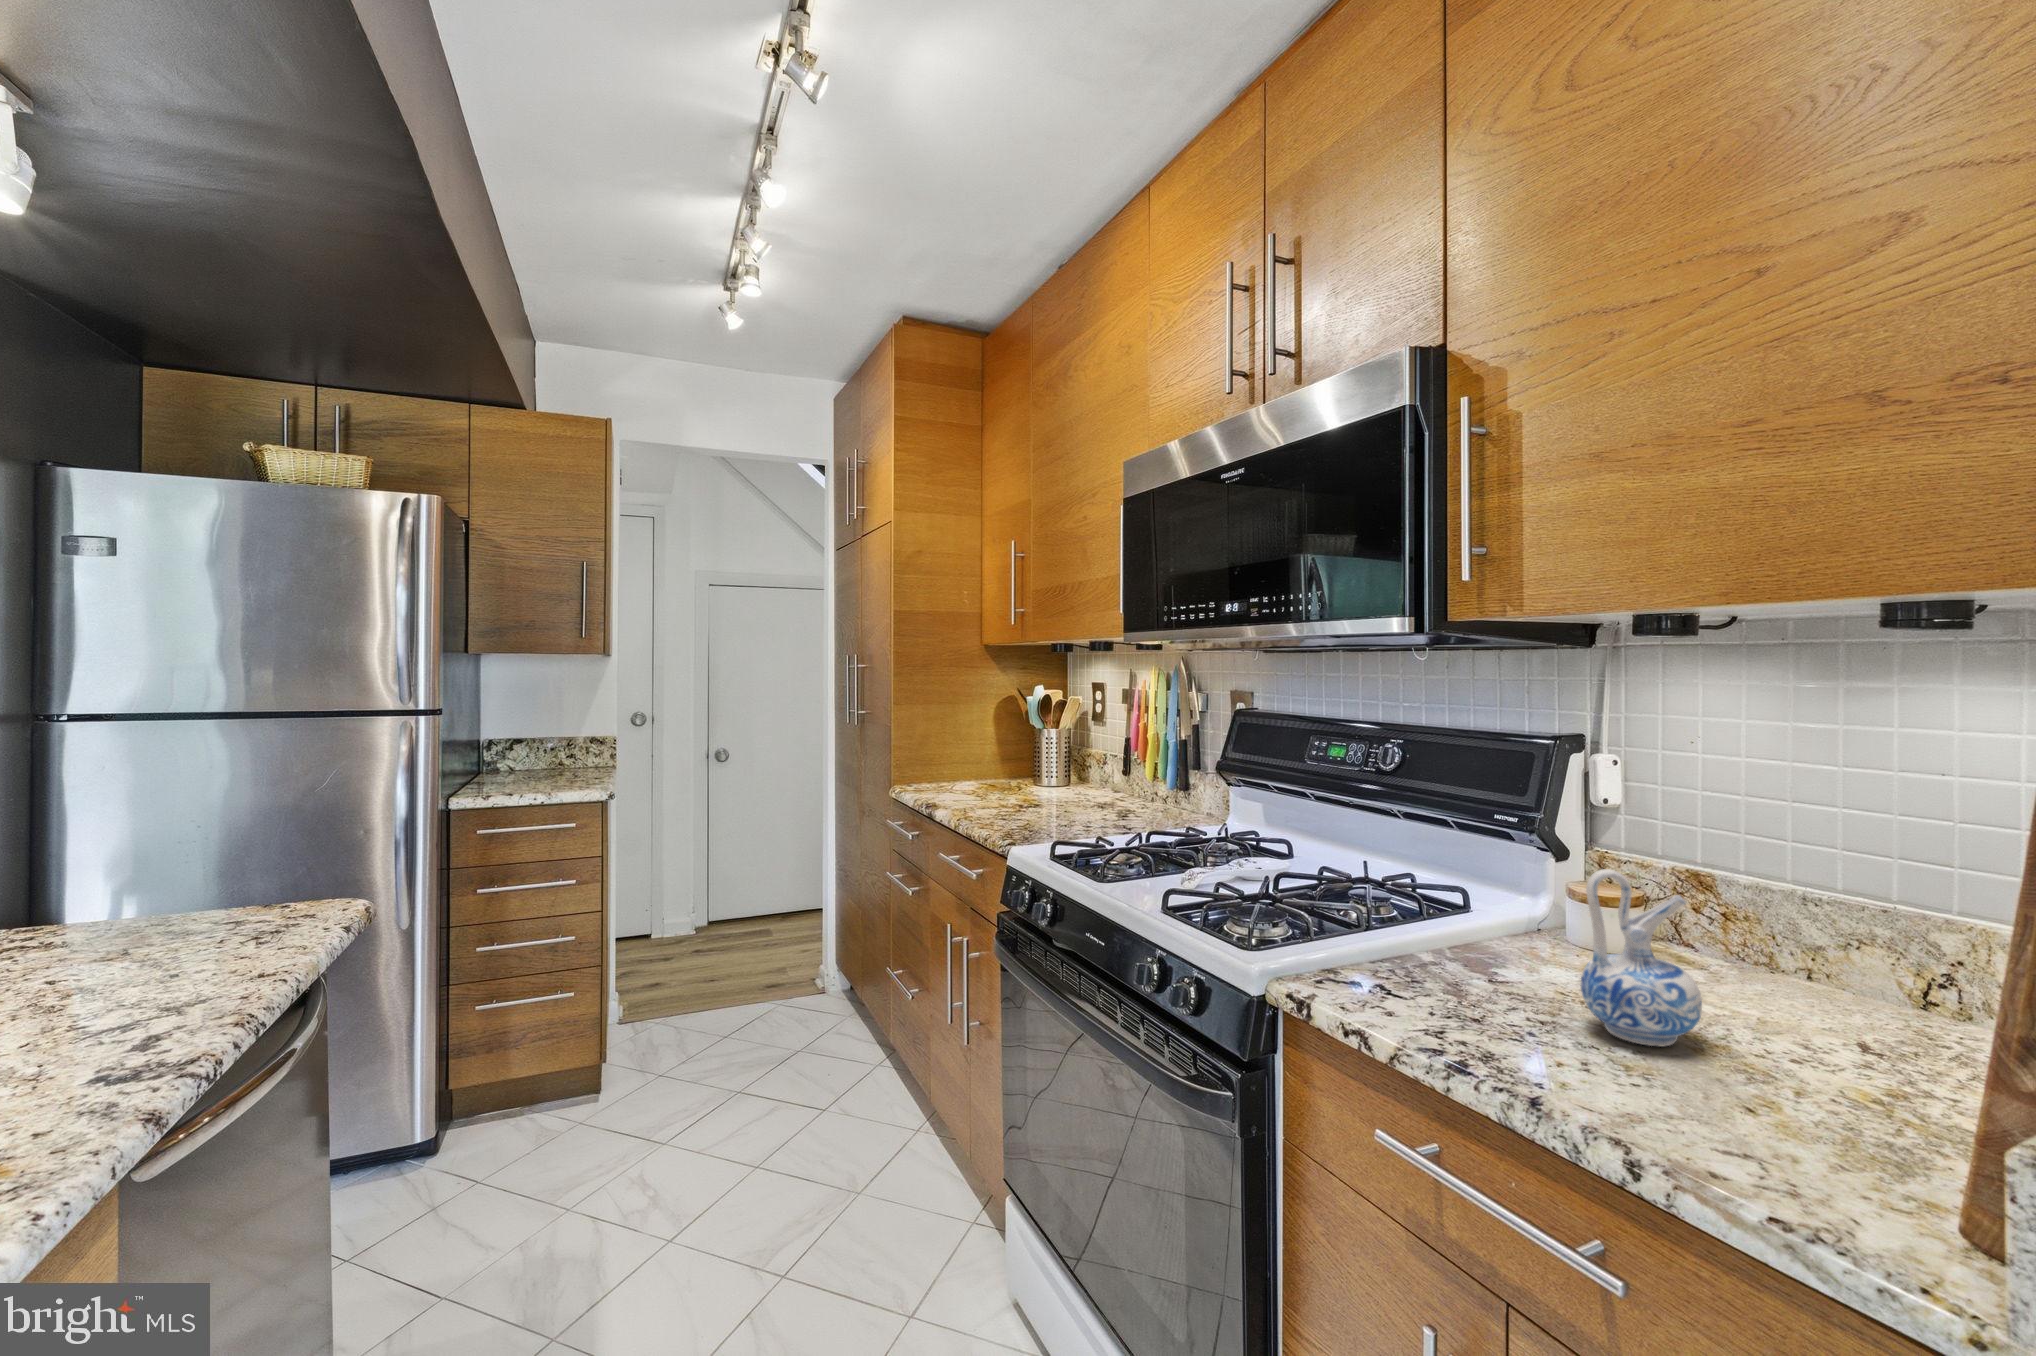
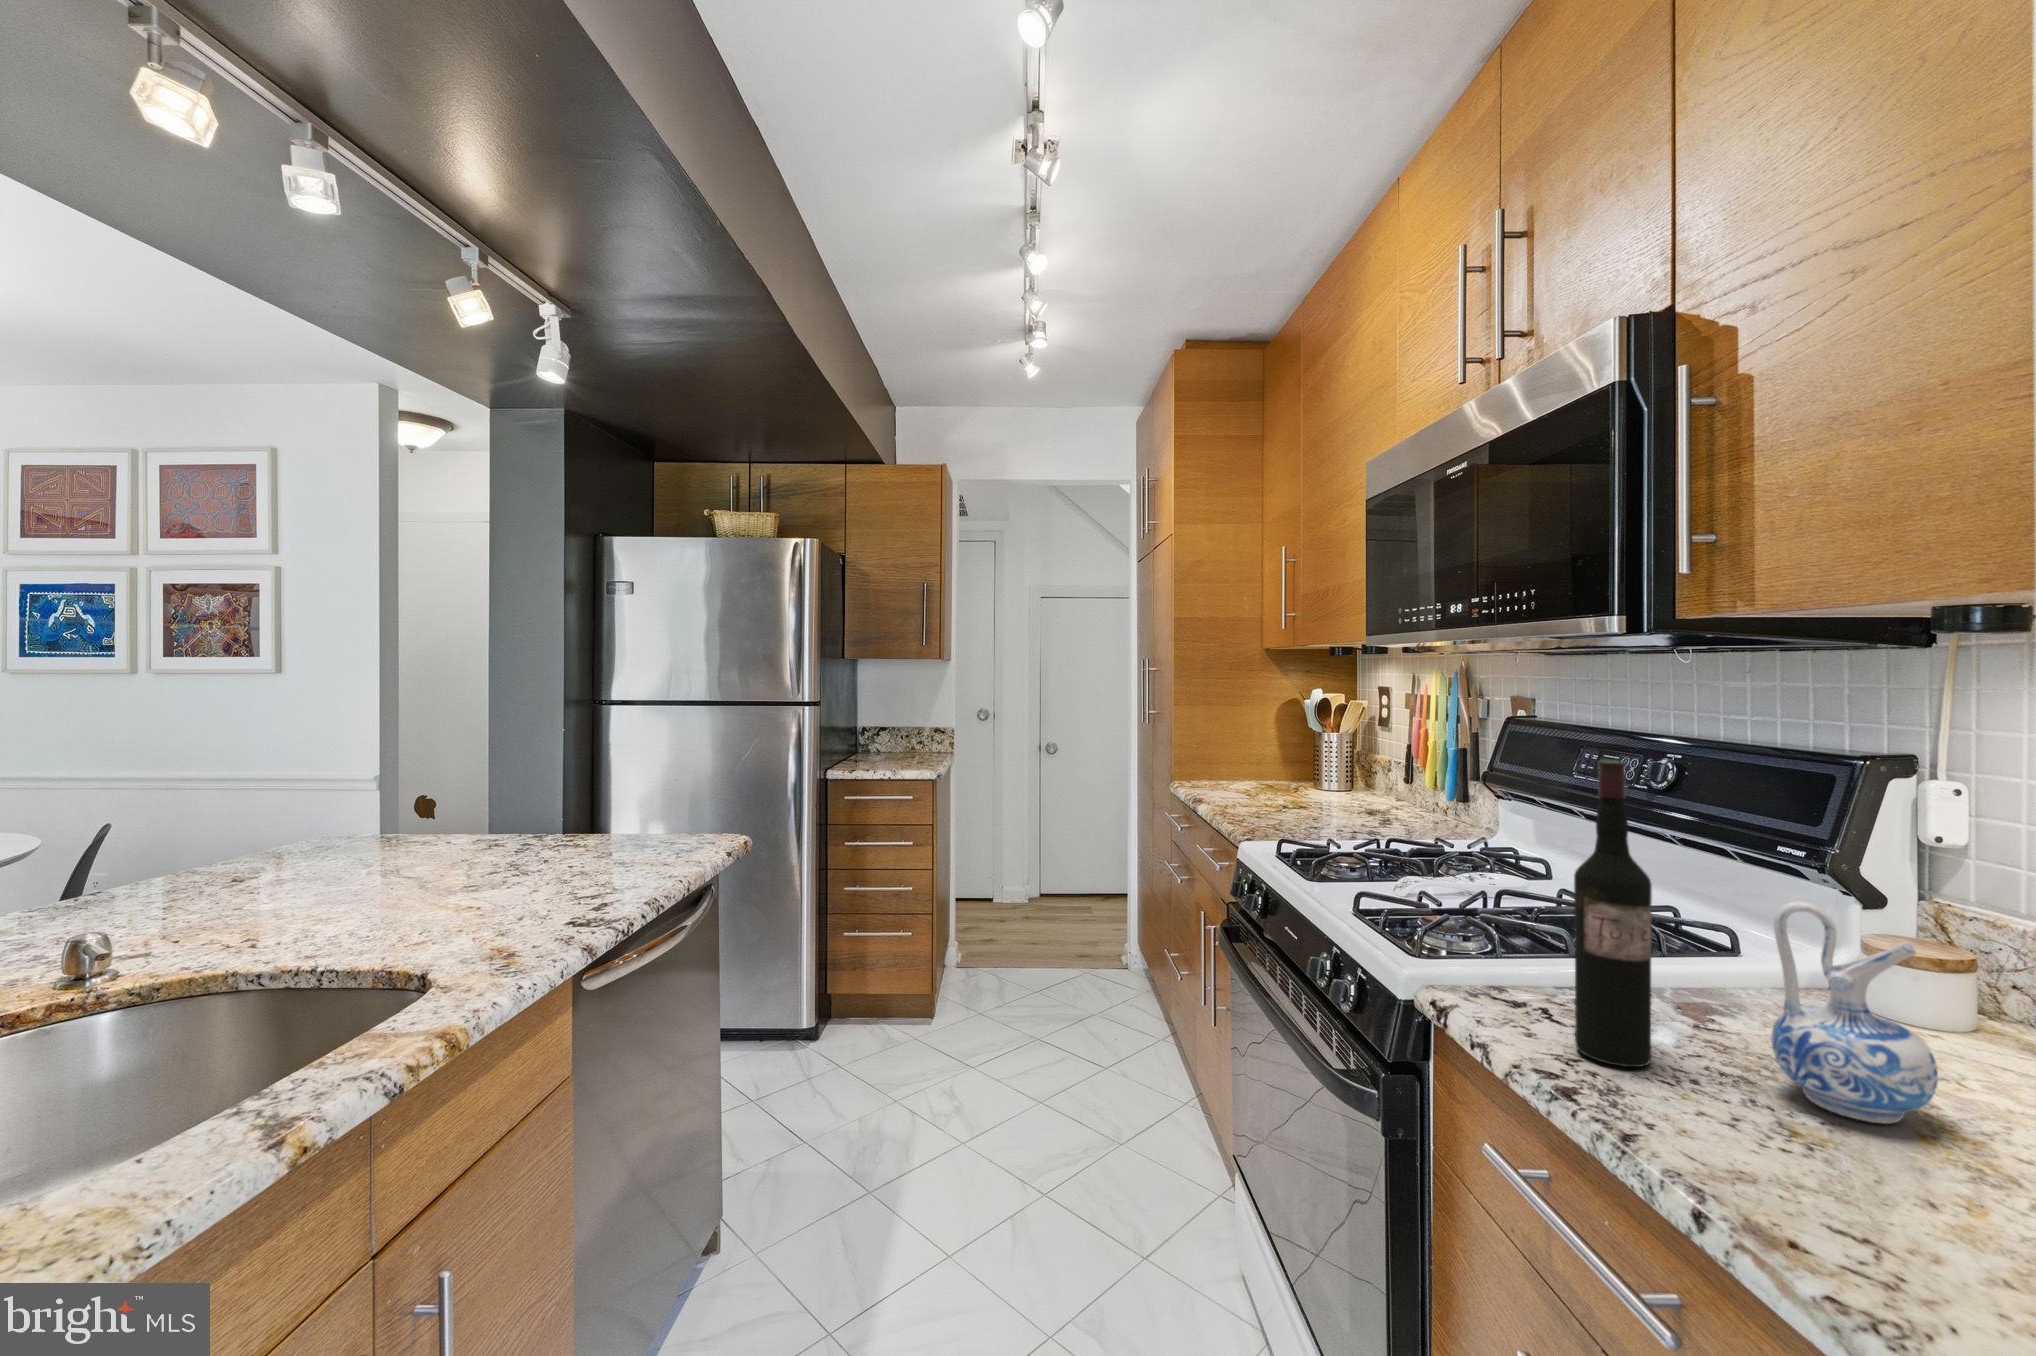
wine bottle: none [1429,756,1494,1031] -> present [1574,761,1652,1067]

